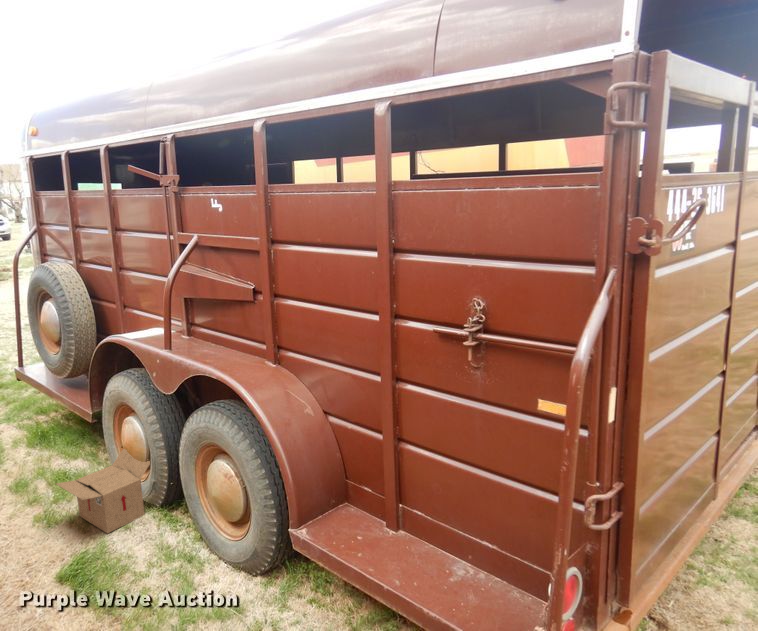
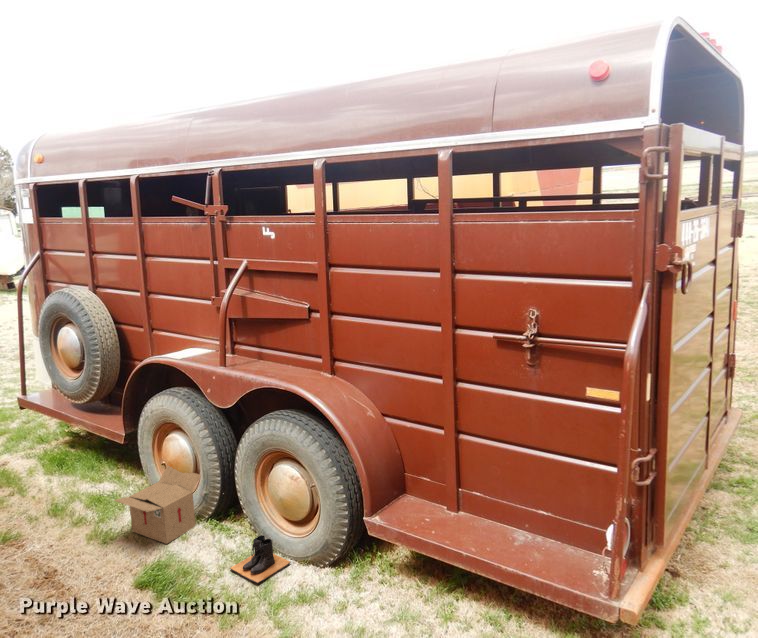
boots: none [159,534,225,590] -> present [230,535,291,583]

